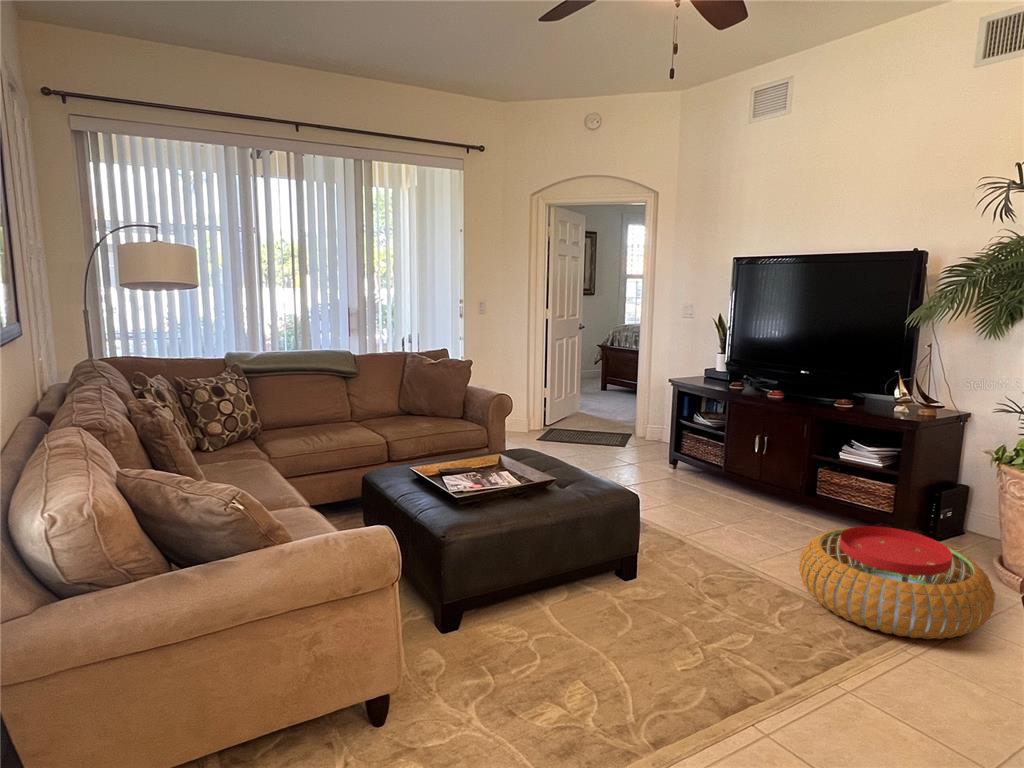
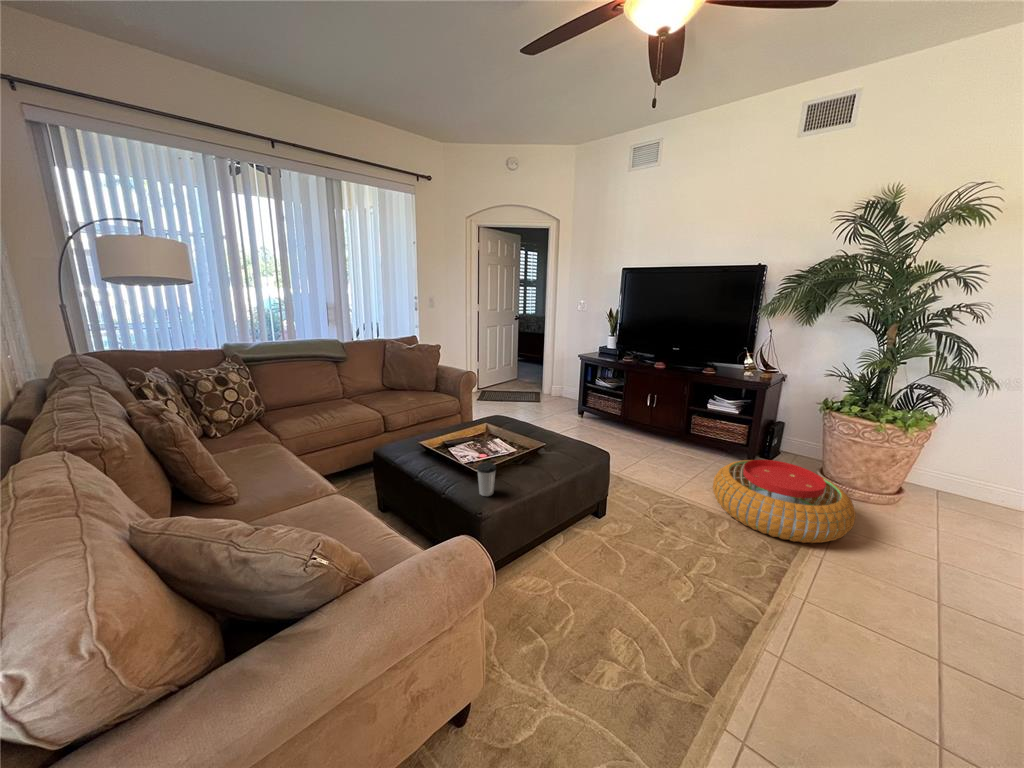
coffee cup: none [448,484,470,521] -> present [477,463,496,496]

